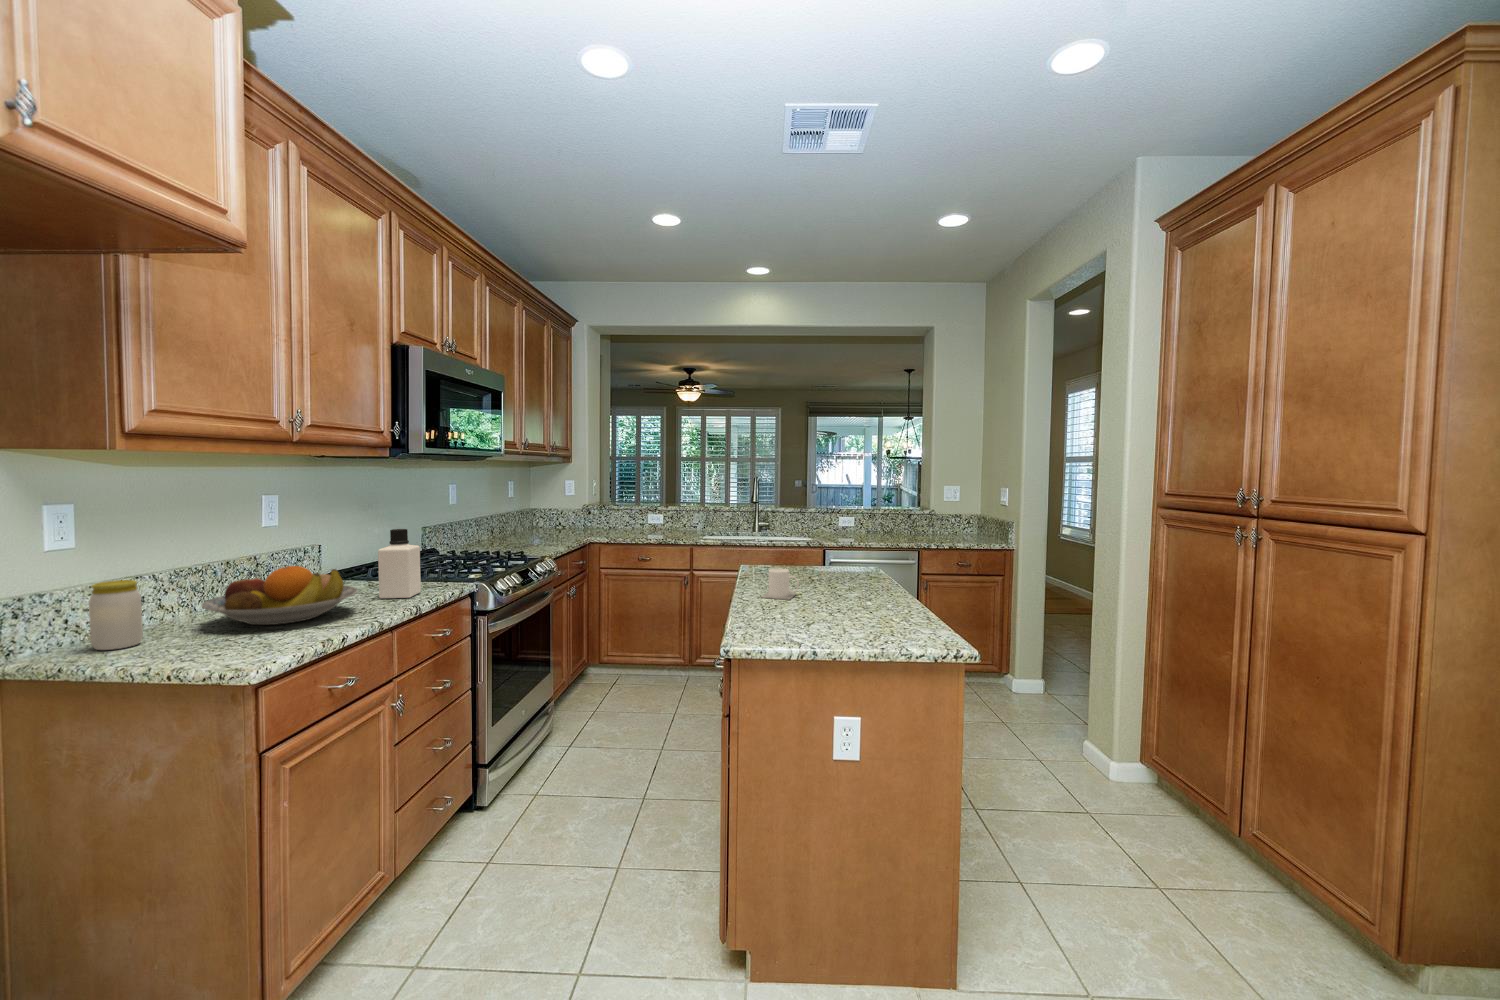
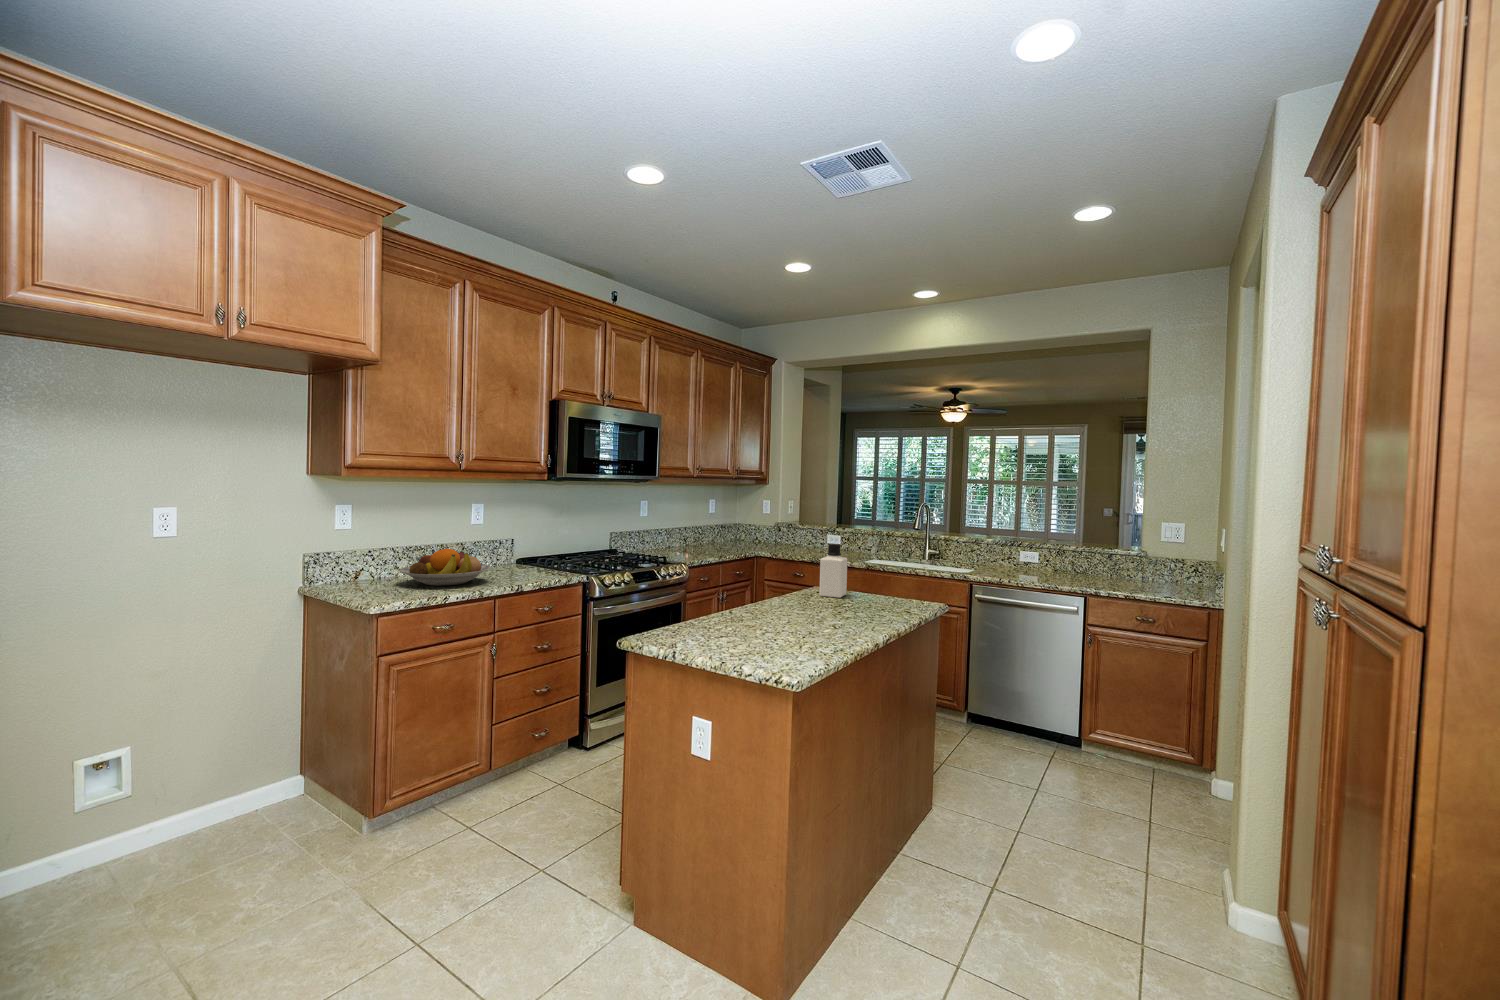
bottle: present [378,529,421,598] -> present [819,544,847,598]
mug: present [762,569,799,599] -> none [749,588,789,617]
jar: present [89,580,143,650] -> none [340,548,366,587]

